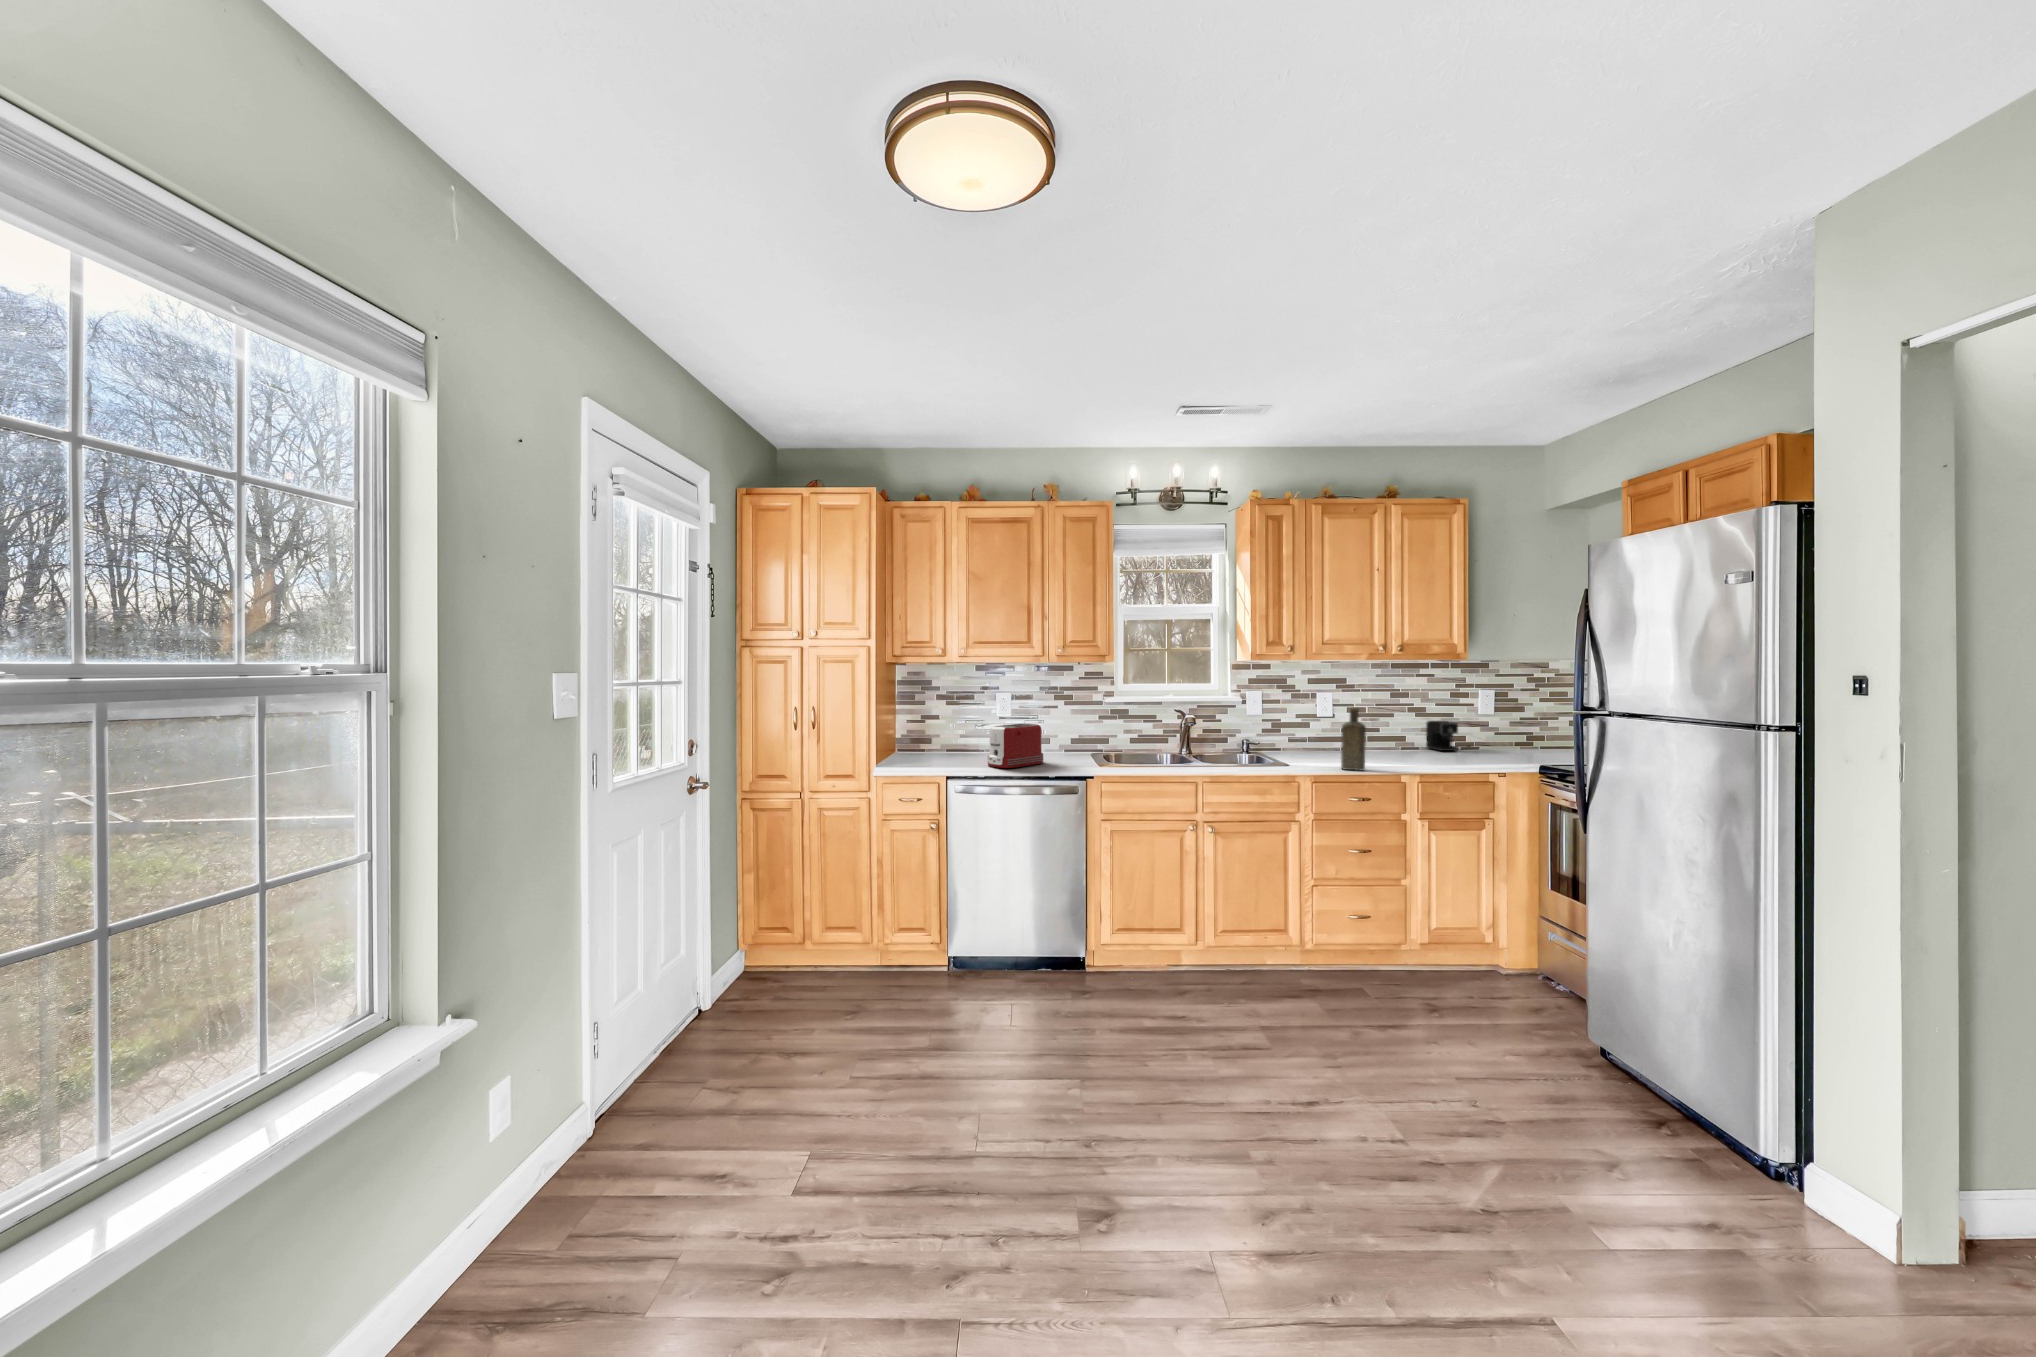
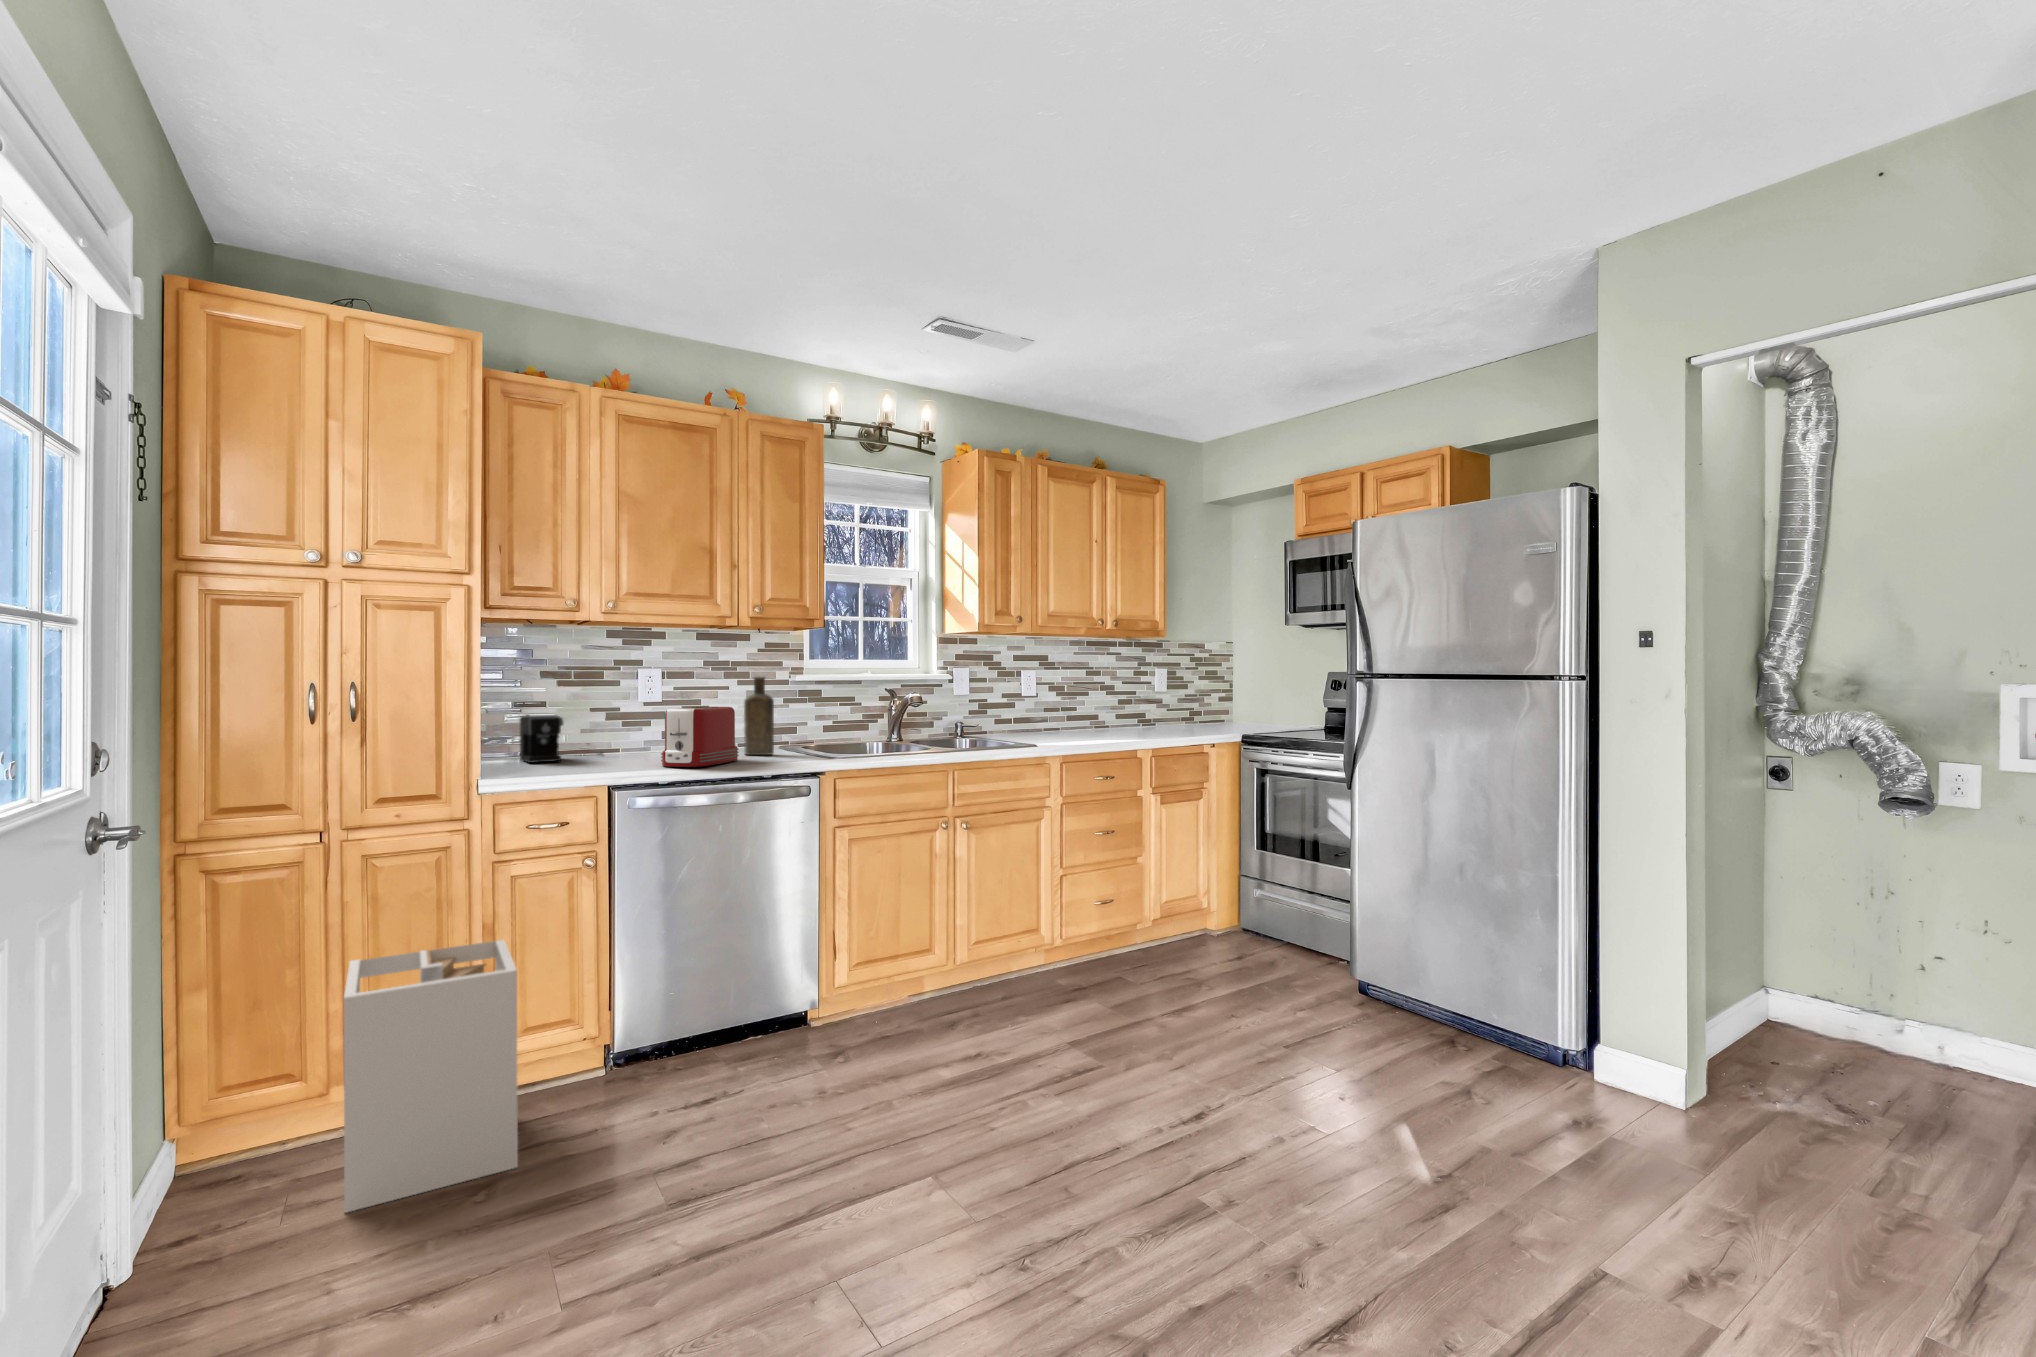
bottle: present [1341,708,1366,771] -> present [744,677,774,755]
coffee maker: present [1426,721,1458,751] -> present [520,715,602,763]
laundry hamper: none [783,868,879,1004] -> present [344,940,518,1213]

